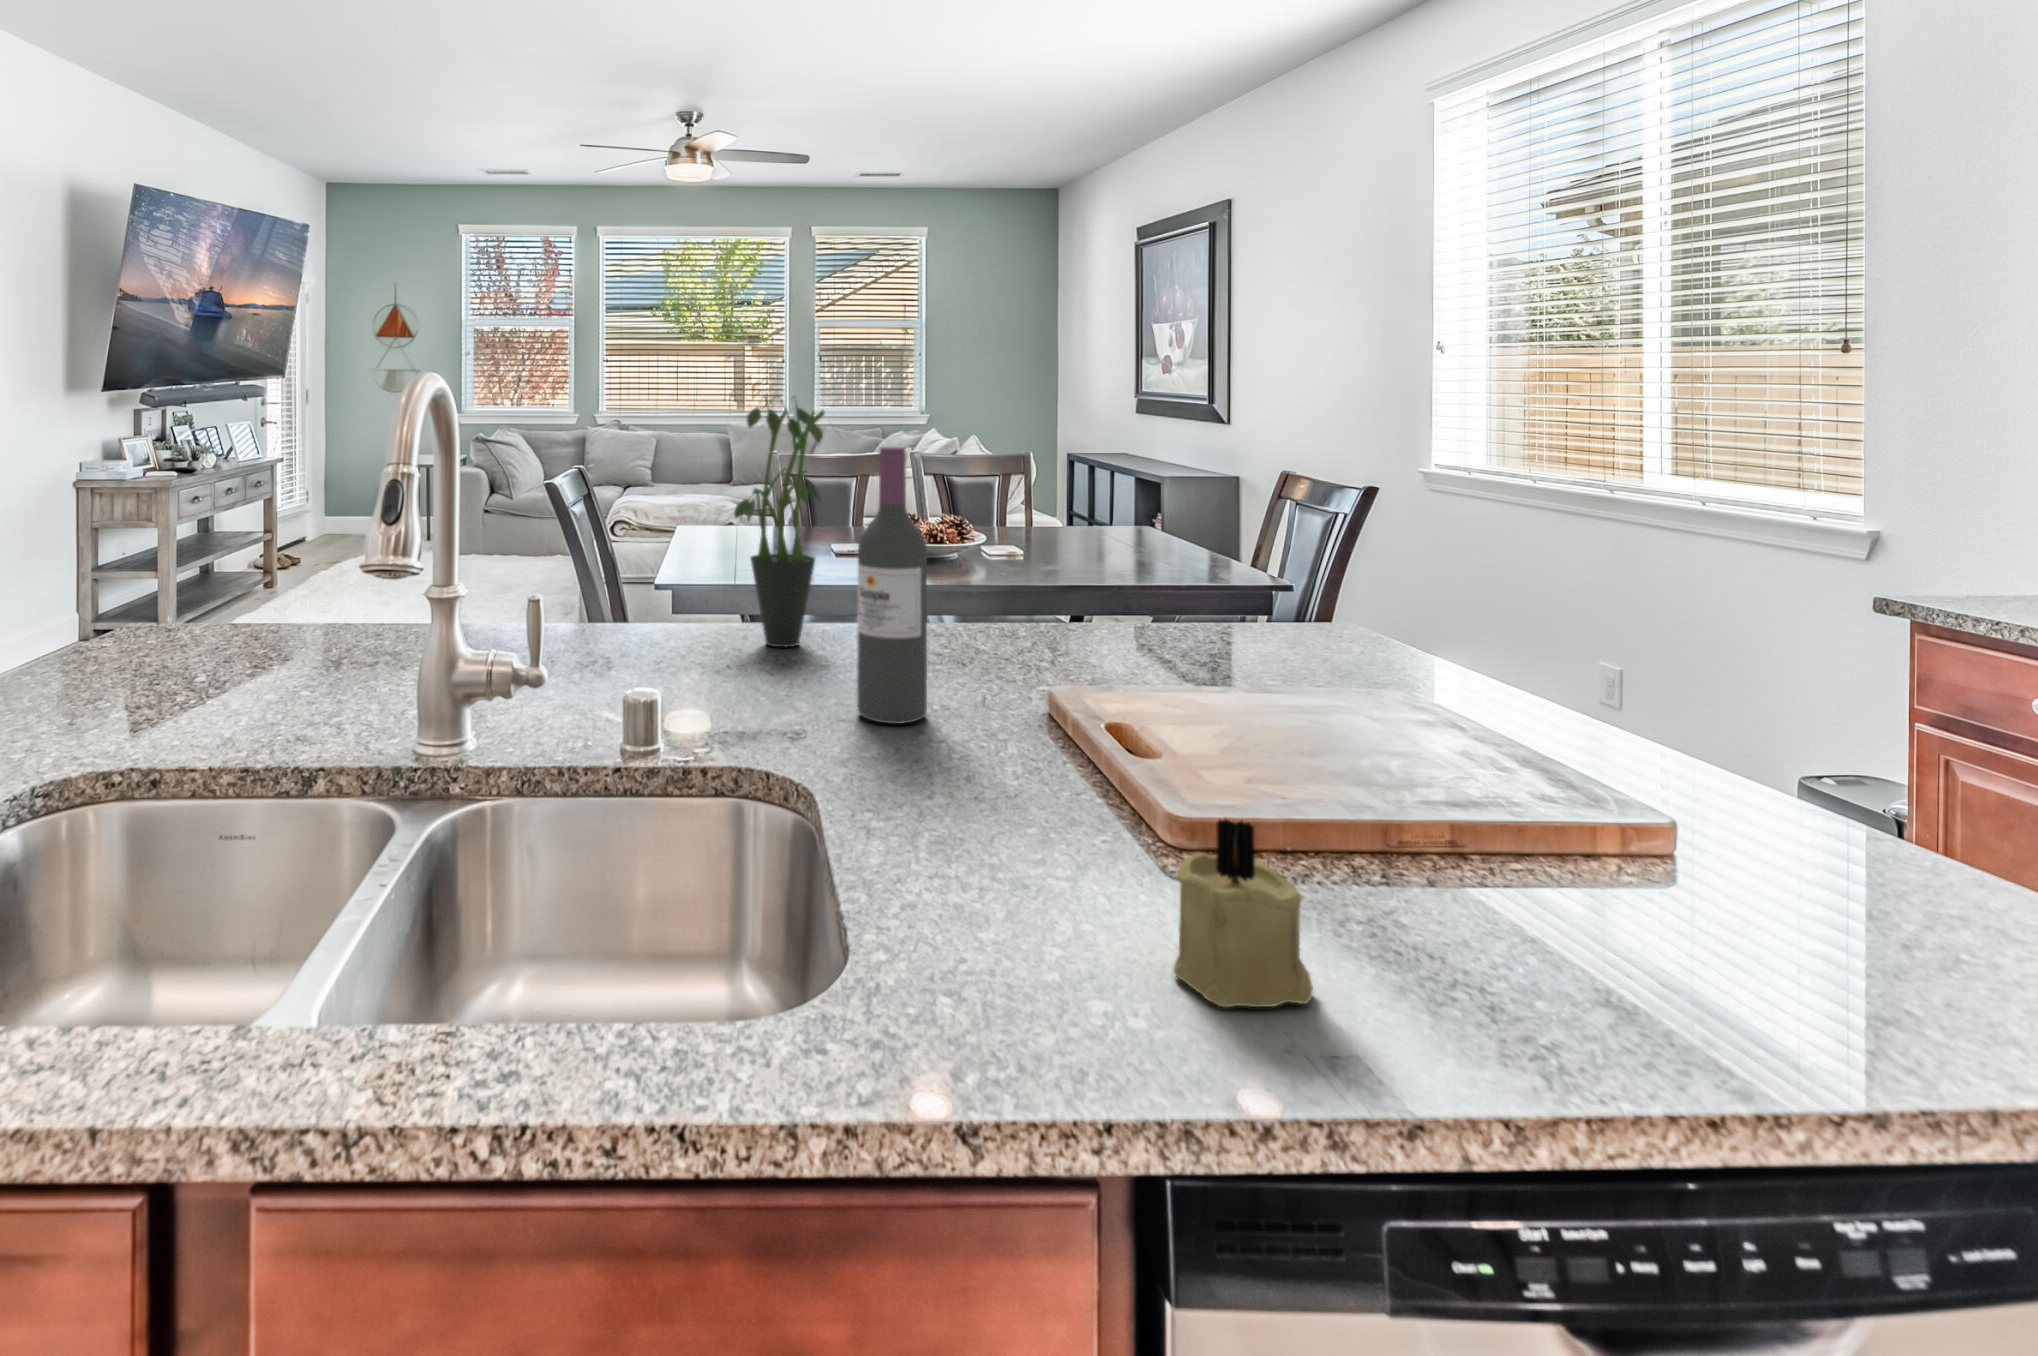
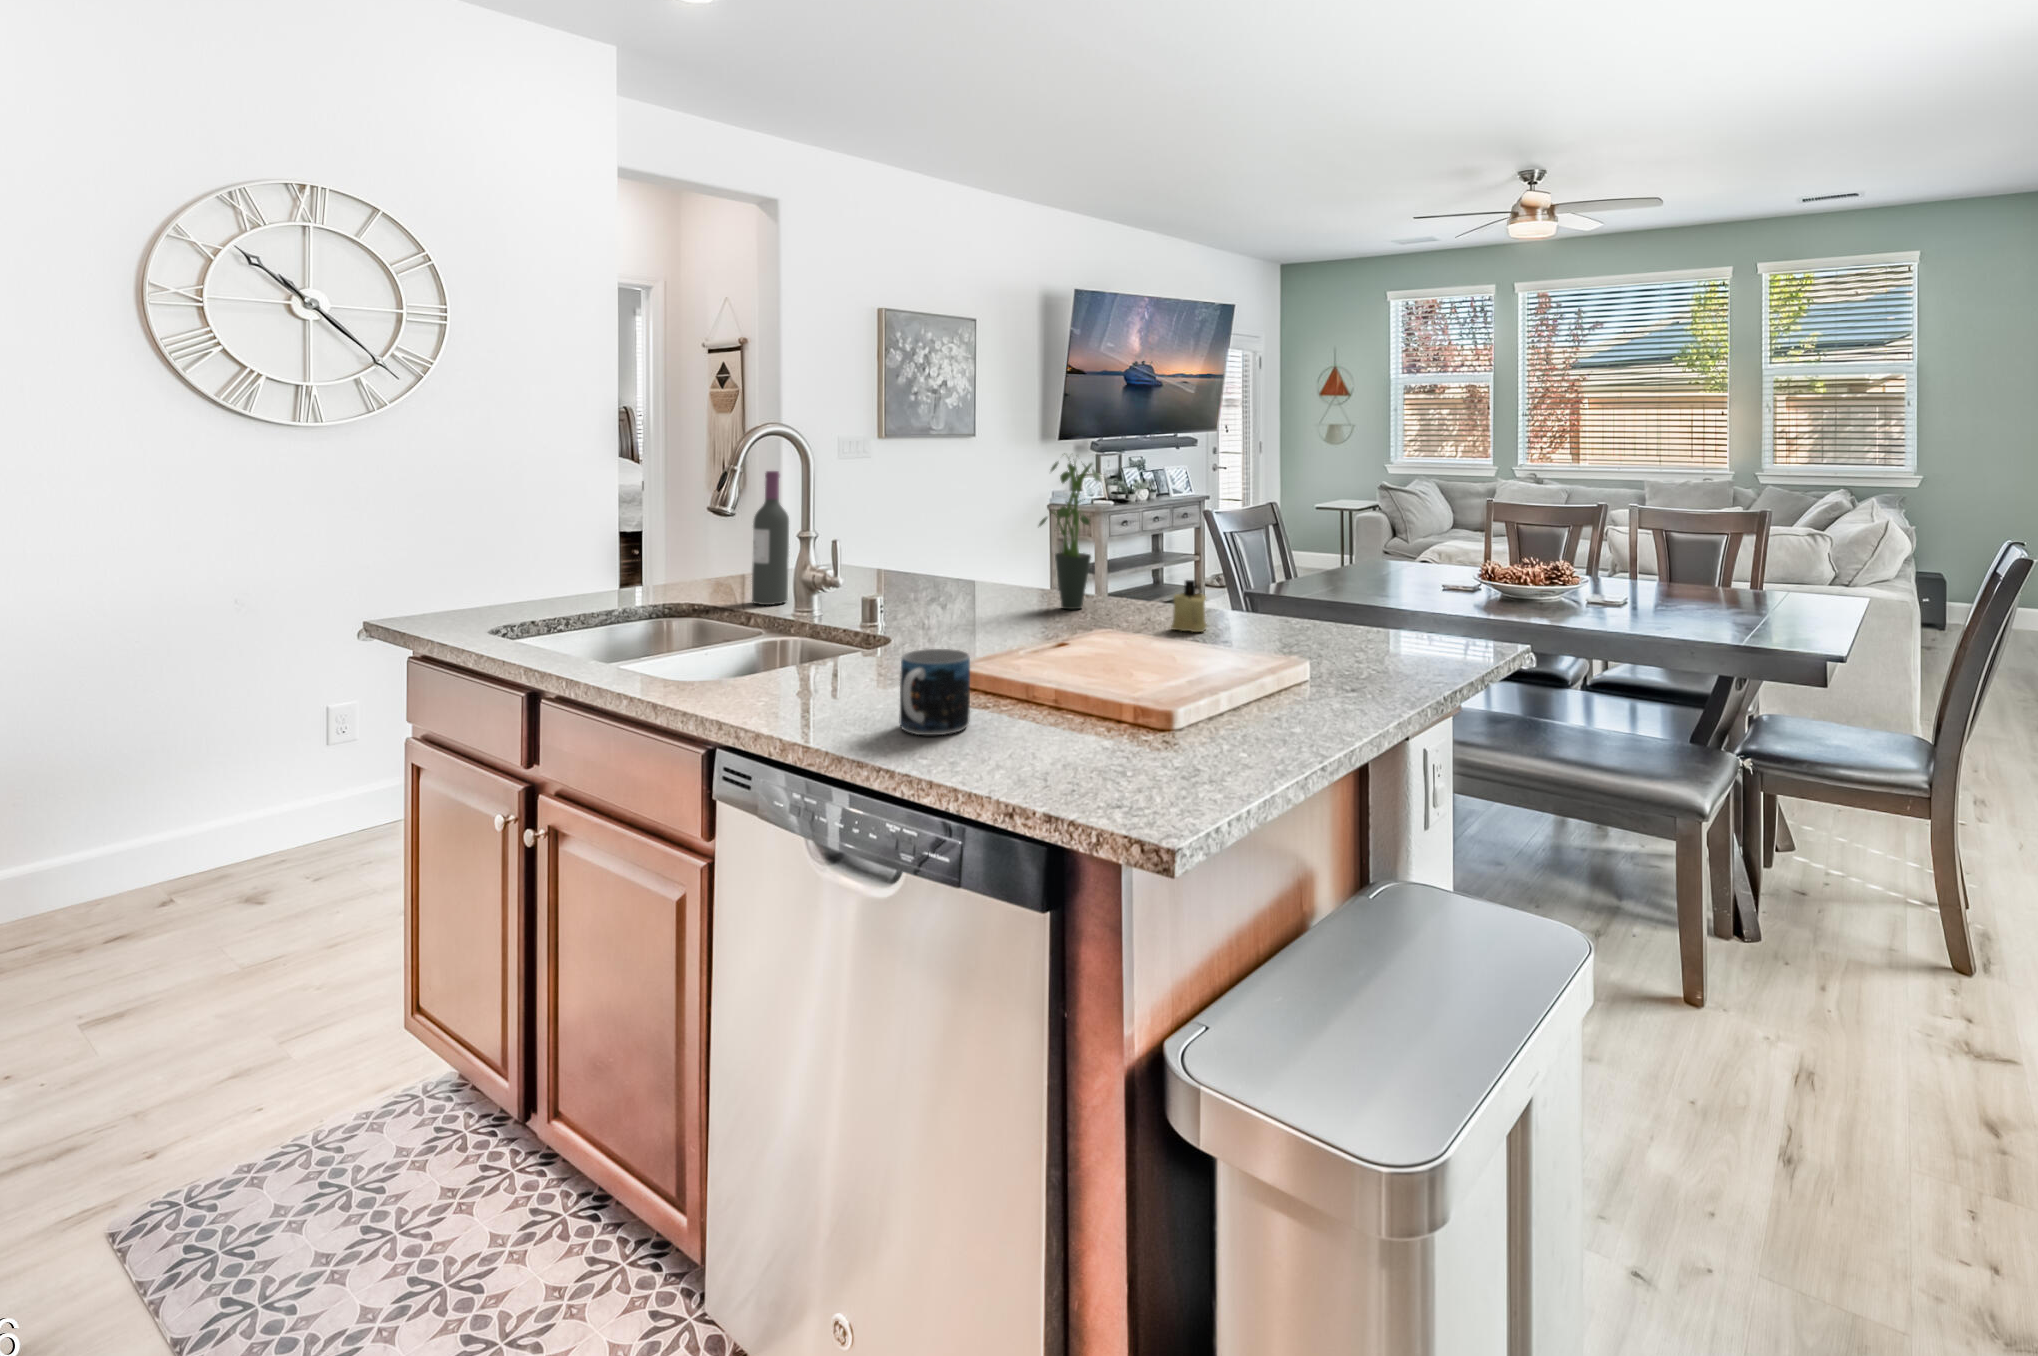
wine bottle: present [857,447,927,724] -> present [752,471,789,605]
mug: none [1402,777,1630,981] -> present [899,649,970,735]
candle: present [1173,818,1313,1007] -> present [1171,580,1207,632]

